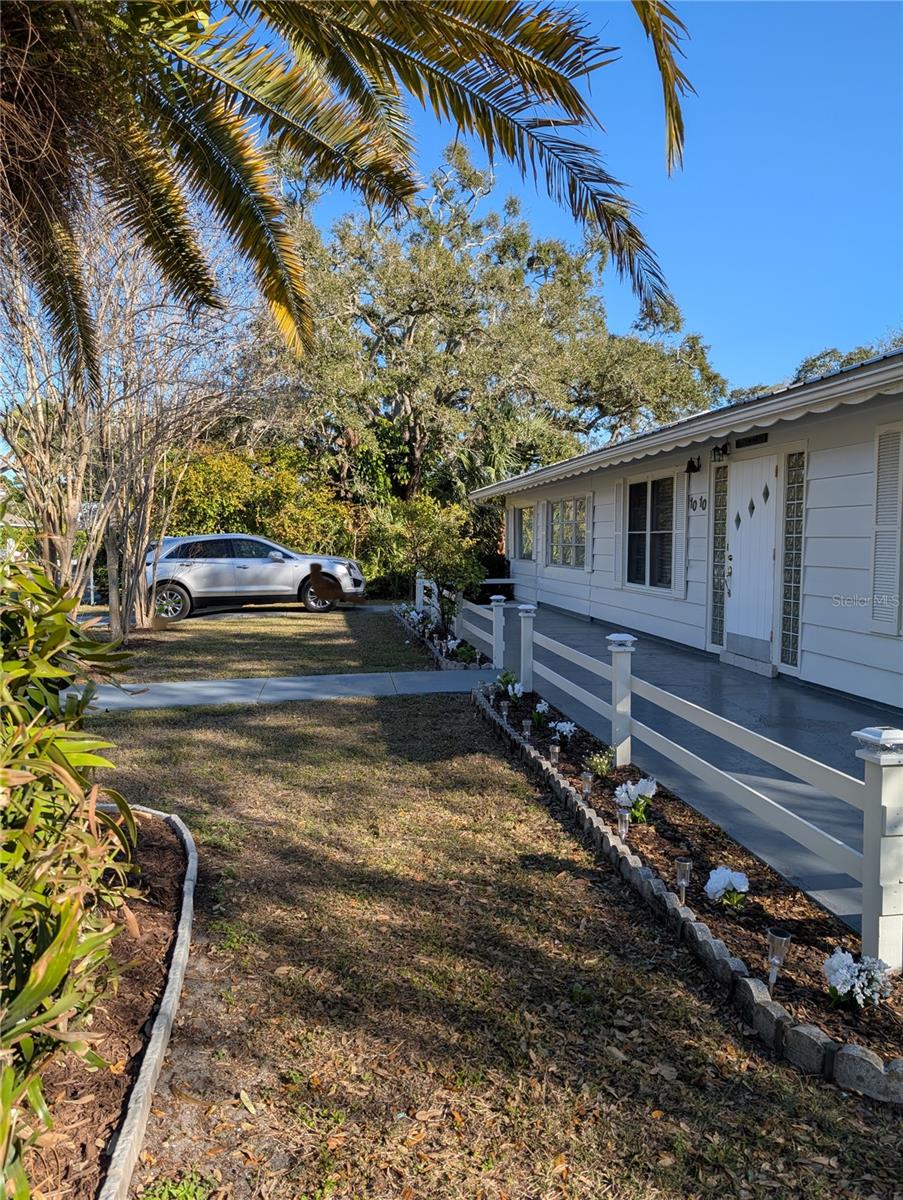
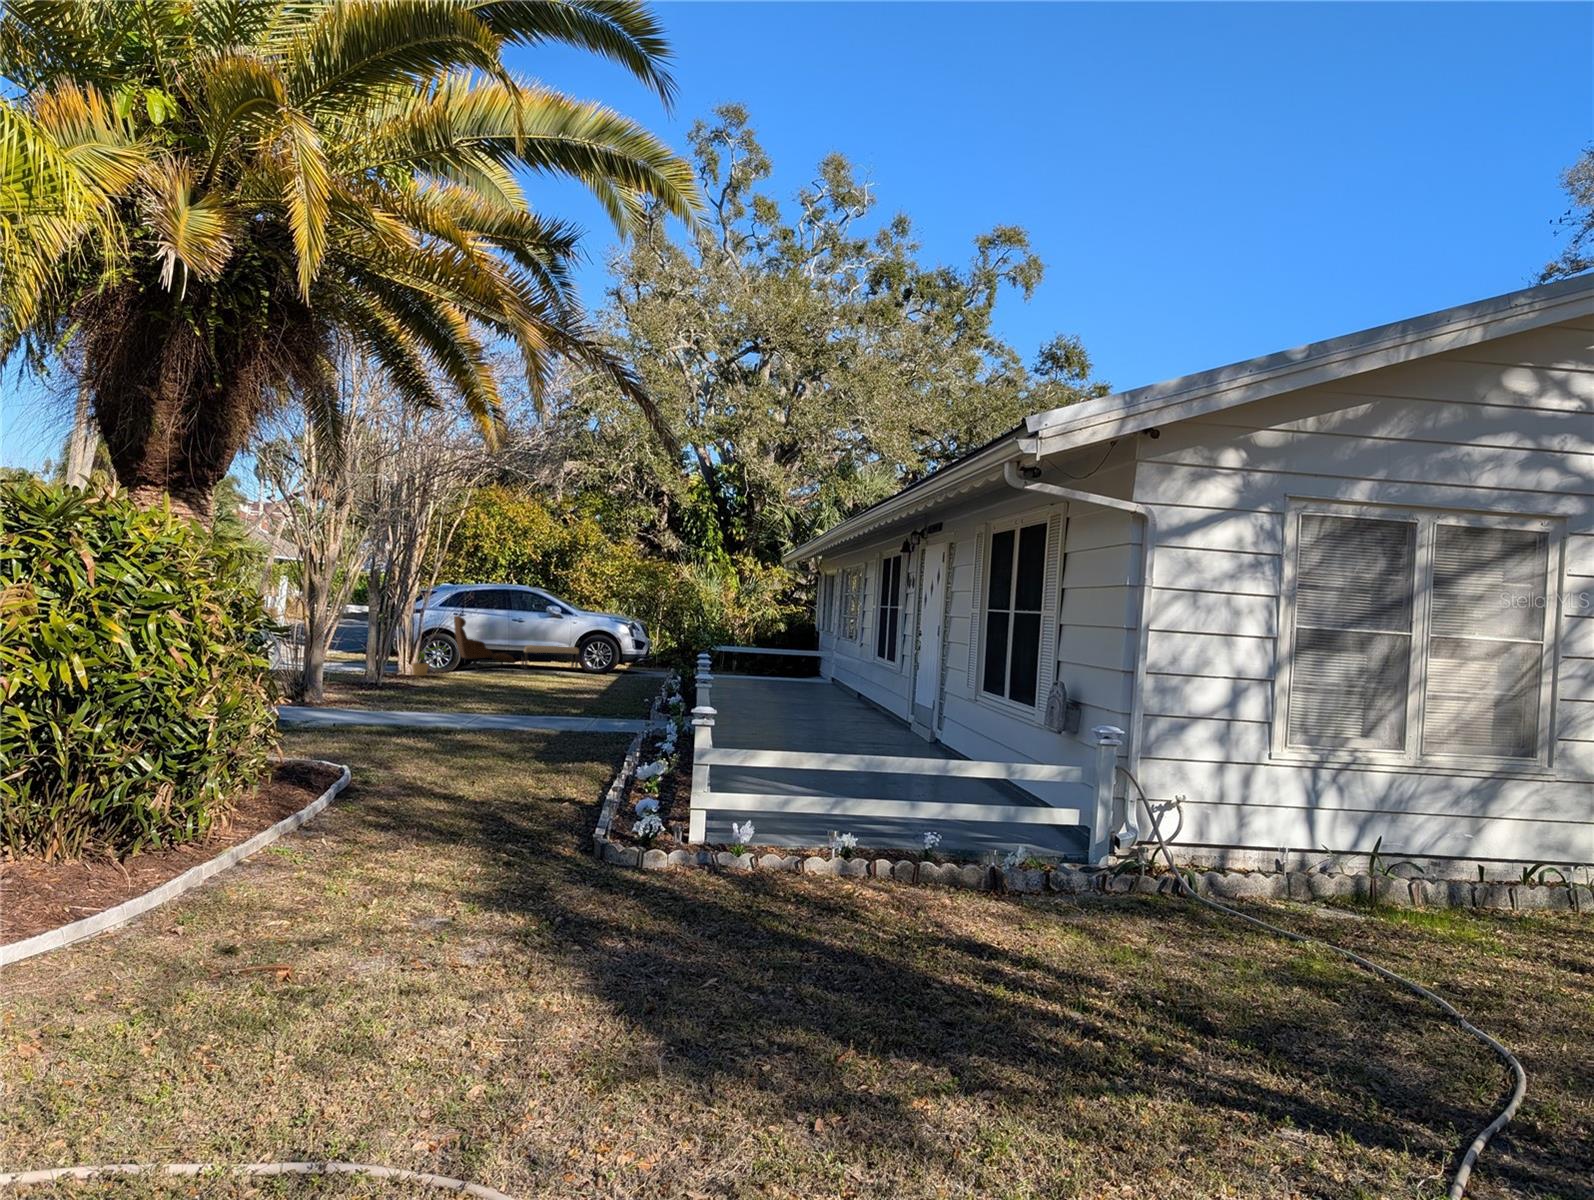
lounge chair: present [310,563,366,612] -> present [454,616,514,671]
bench: none [247,588,302,614] -> present [522,645,579,670]

